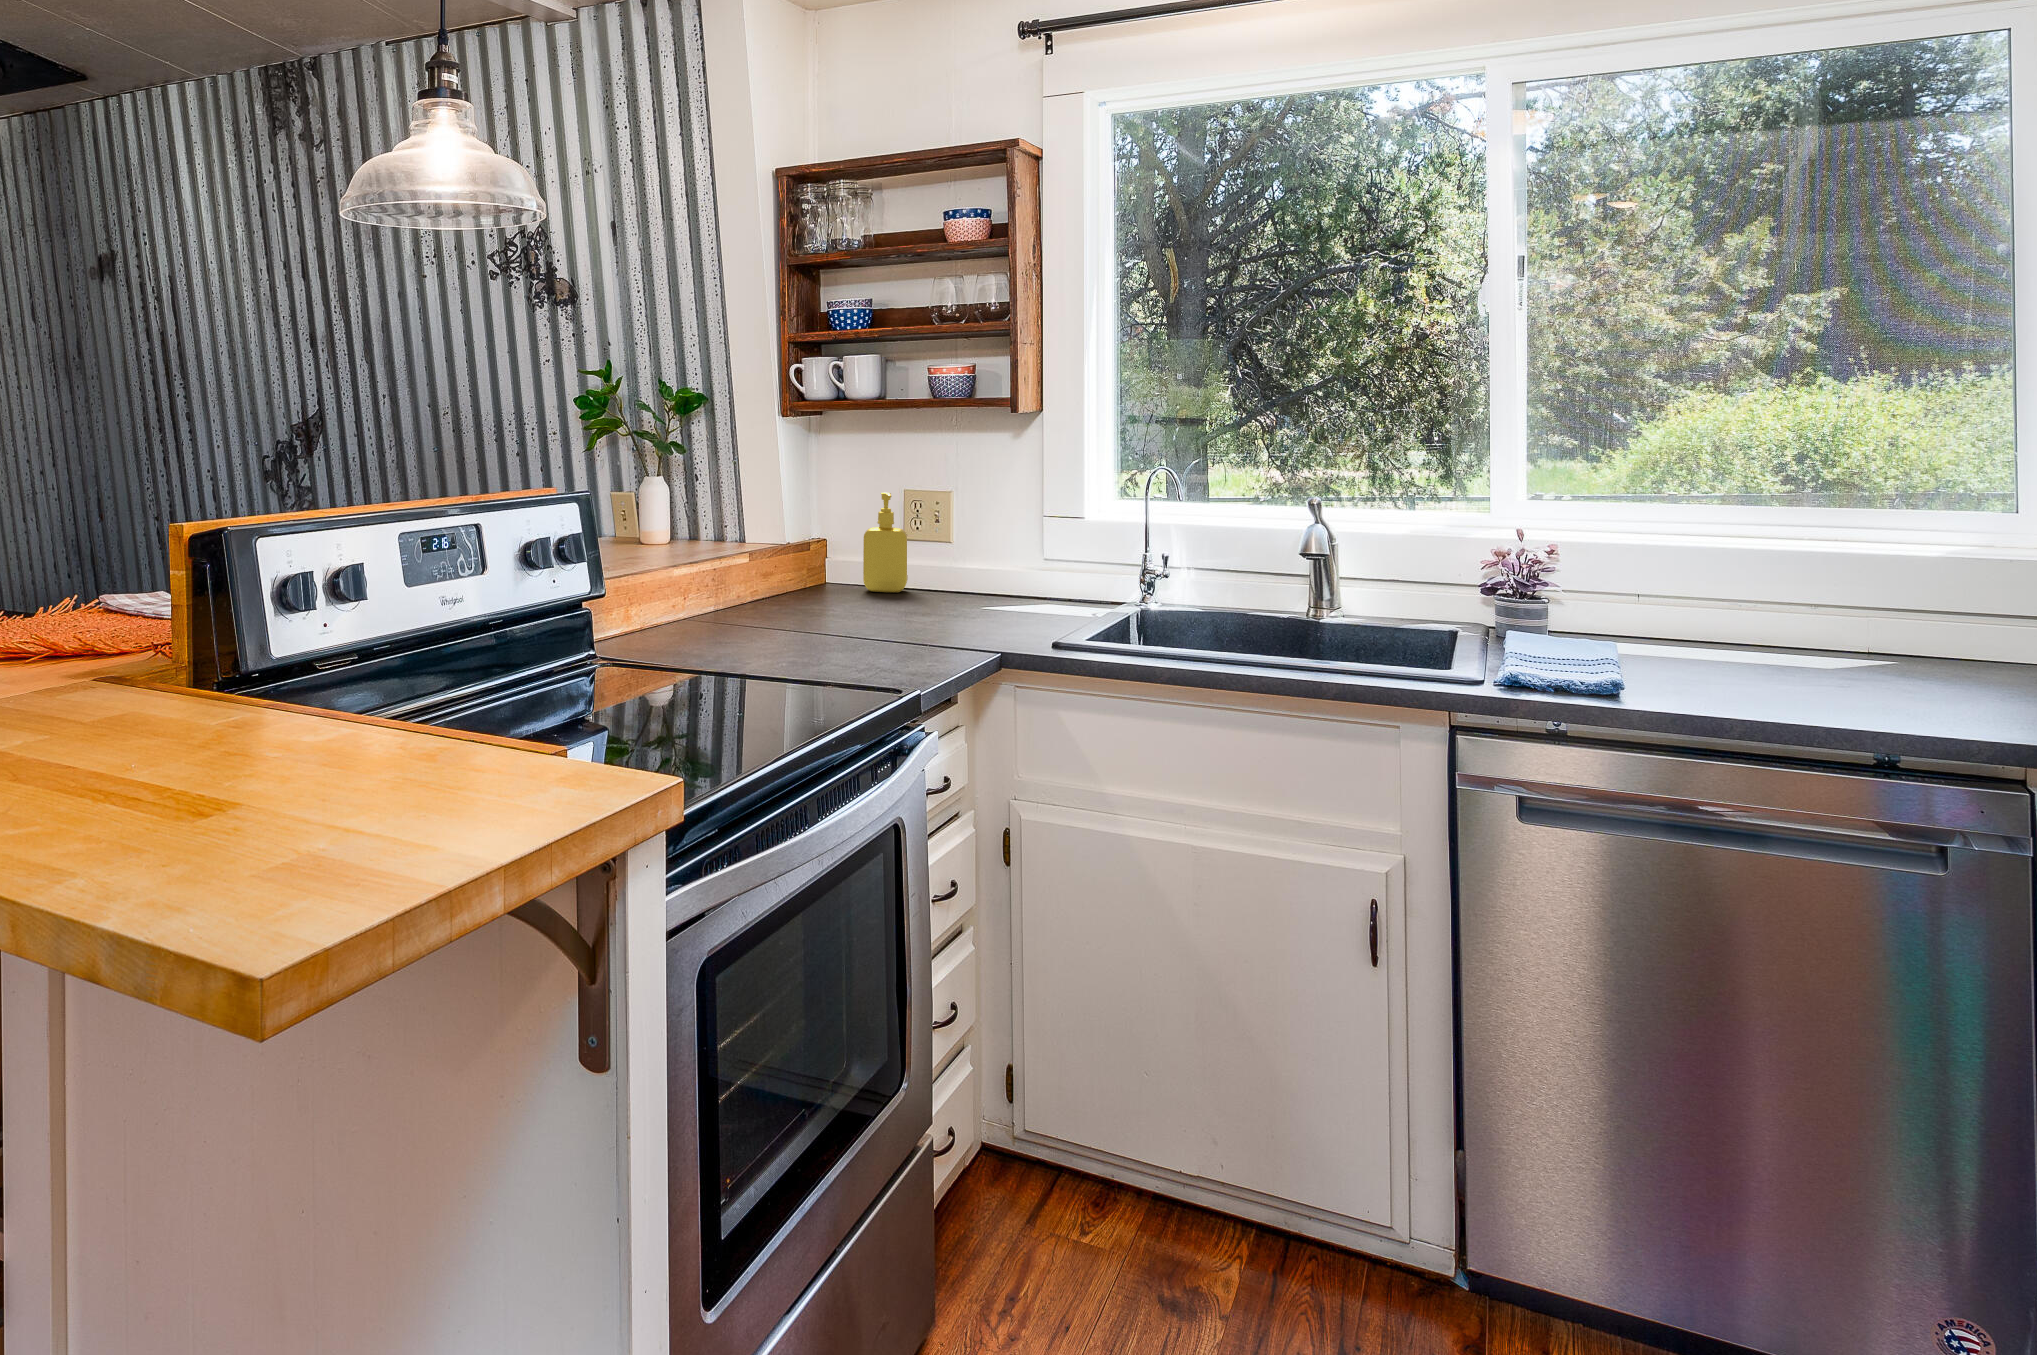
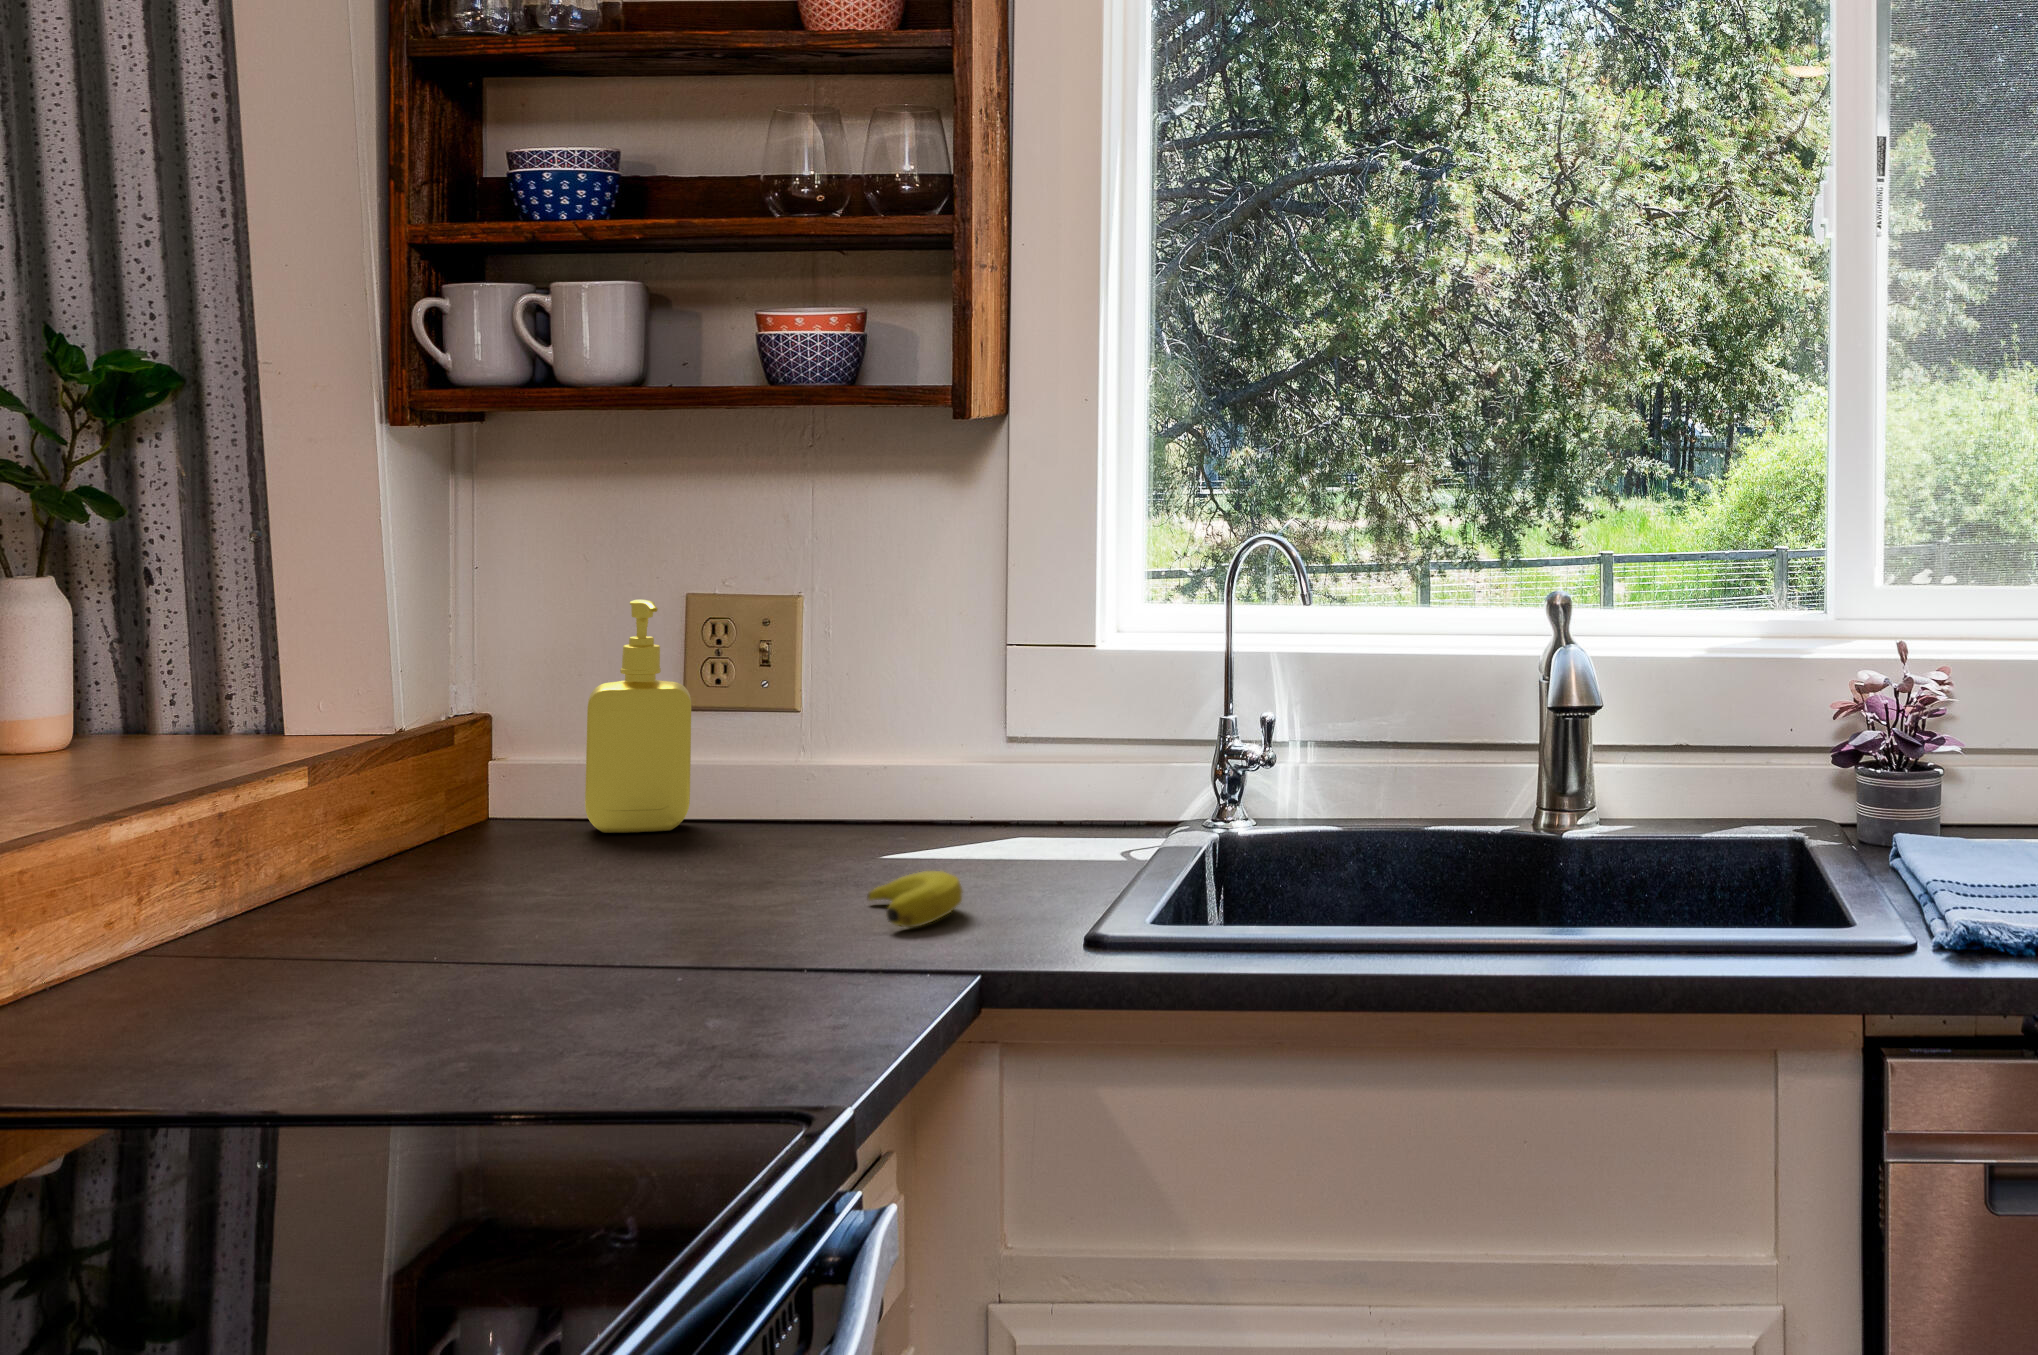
banana: none [966,611,1005,633] -> present [867,871,963,927]

